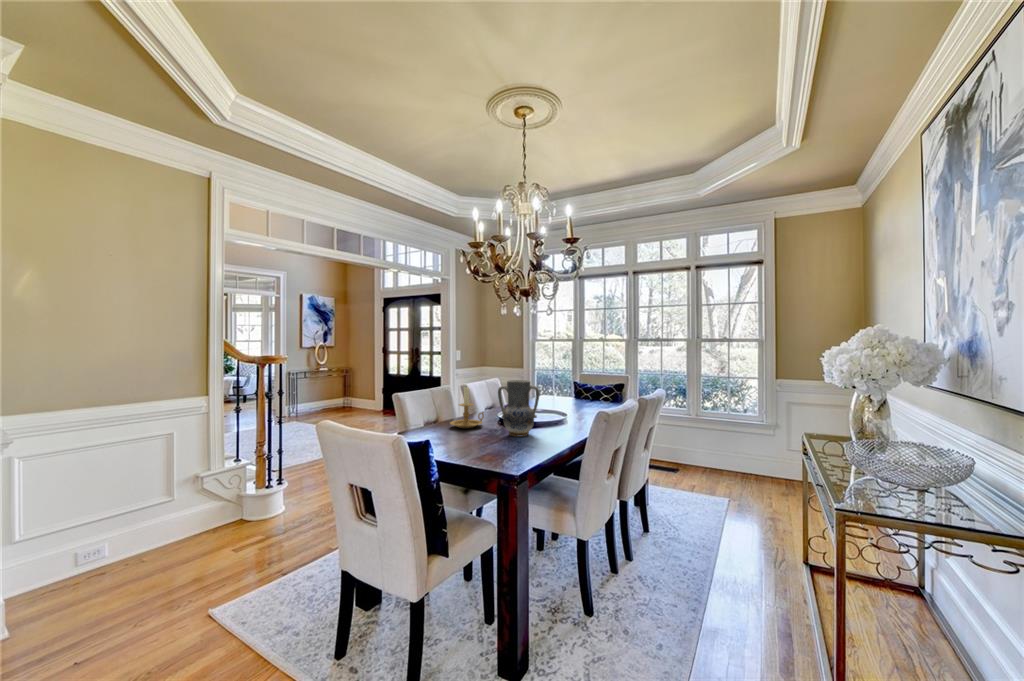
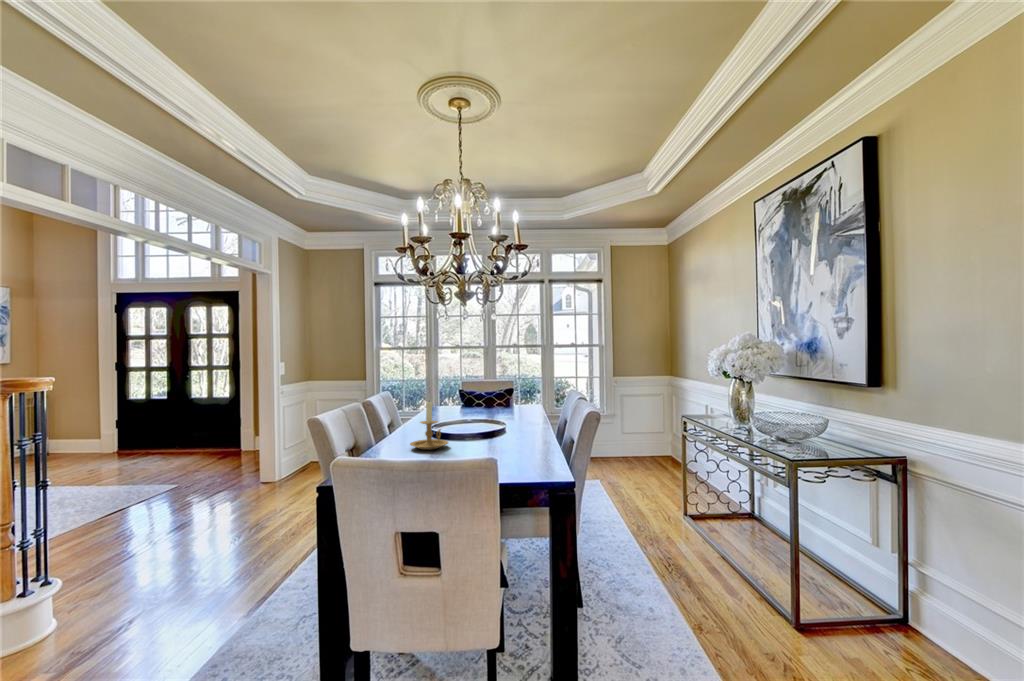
vase: present [498,380,539,436] -> none [480,389,521,450]

